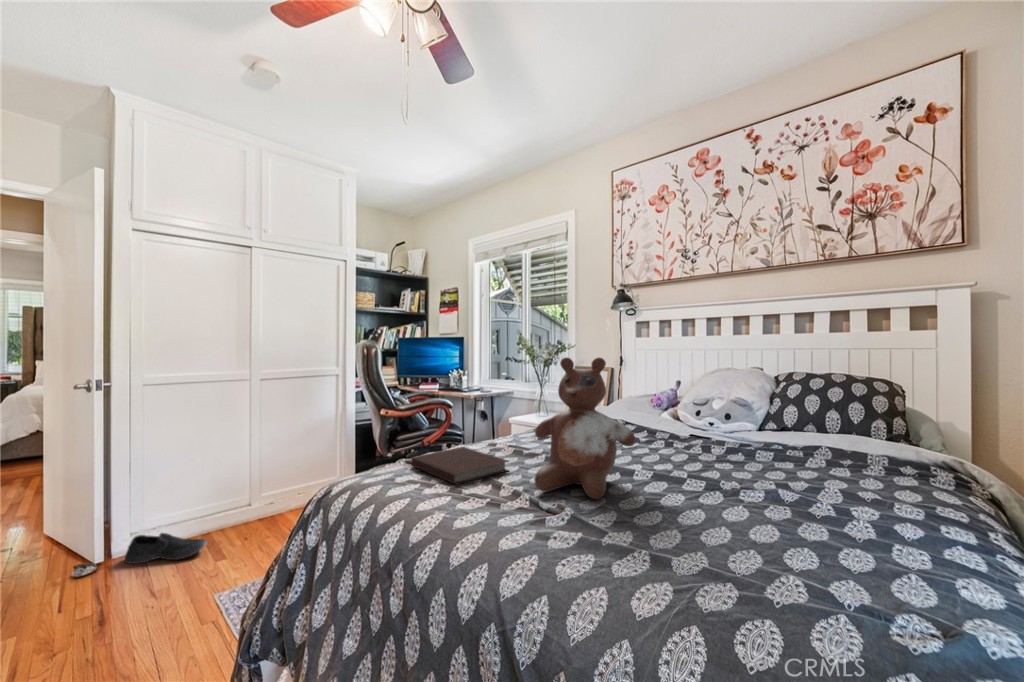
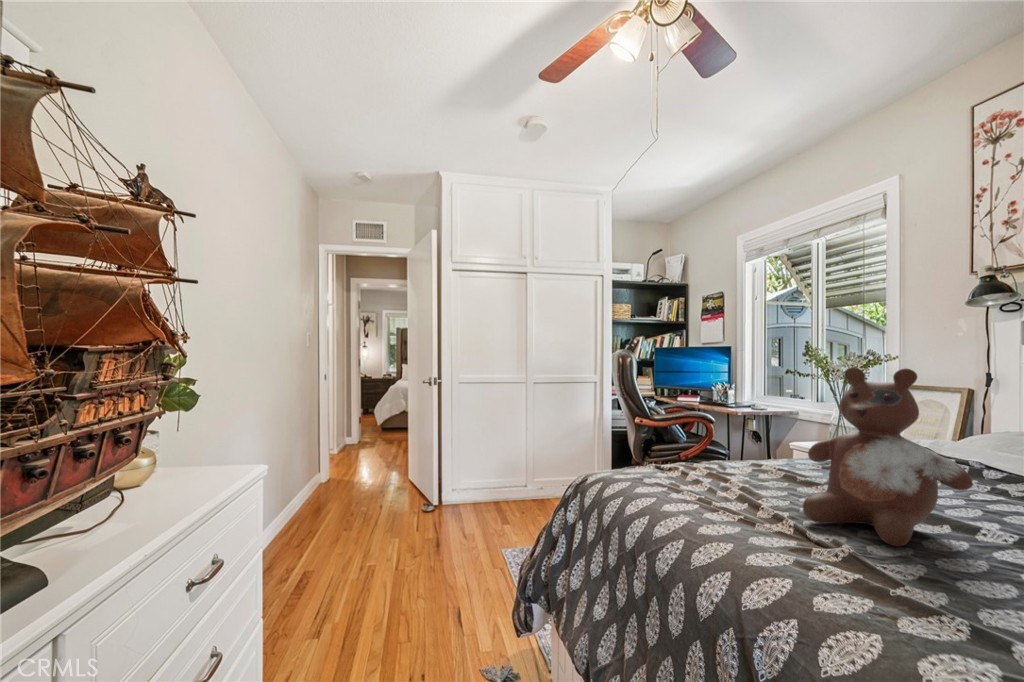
notebook: present [411,447,509,485] -> none [661,461,774,495]
shoe: present [125,533,207,564] -> none [448,492,497,517]

